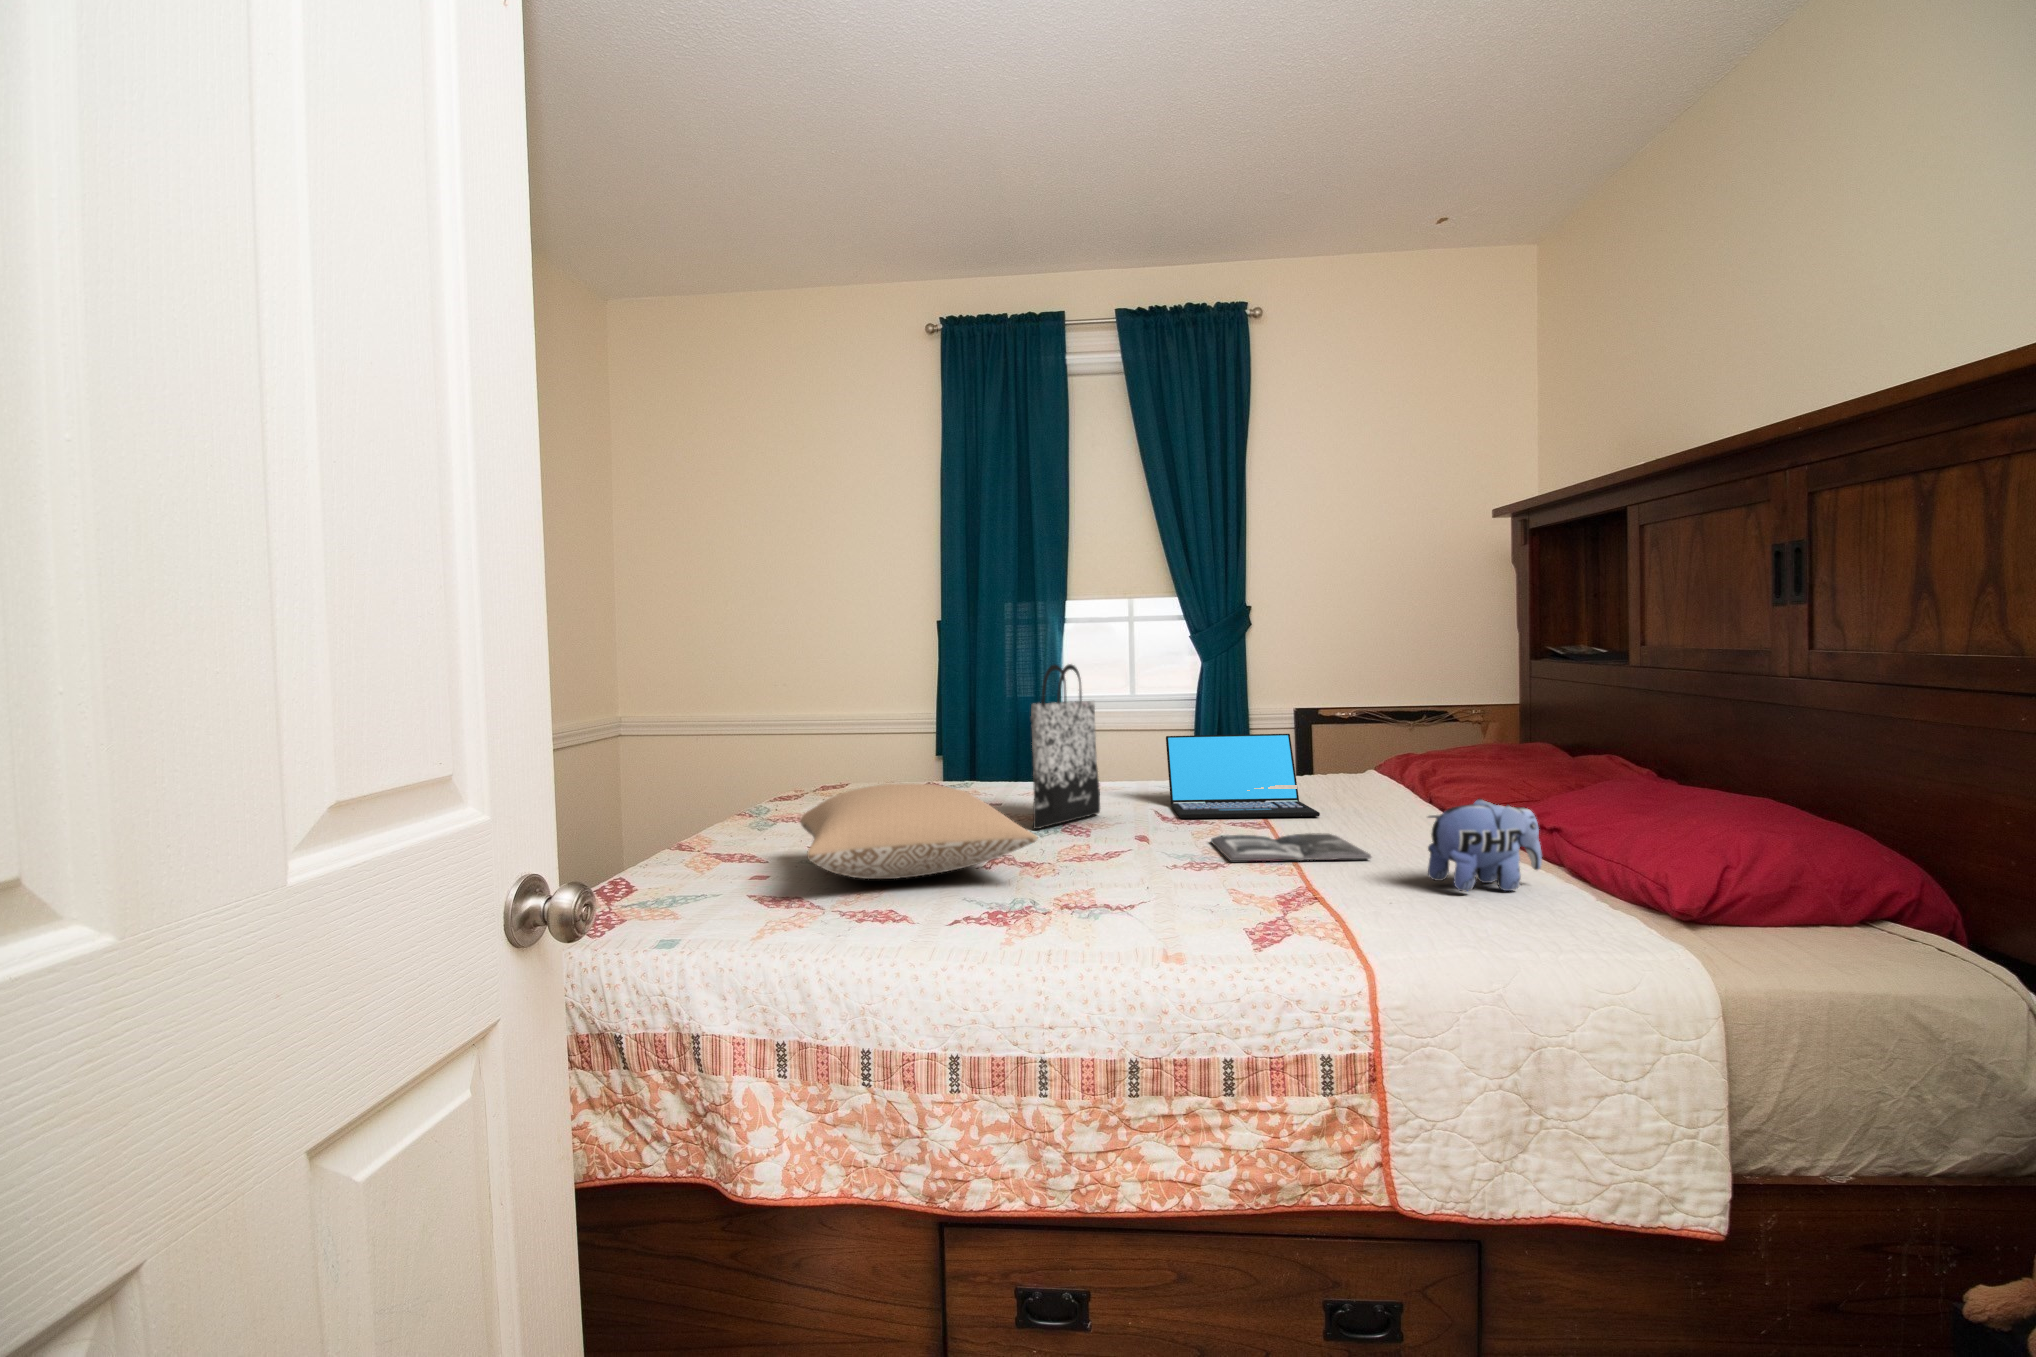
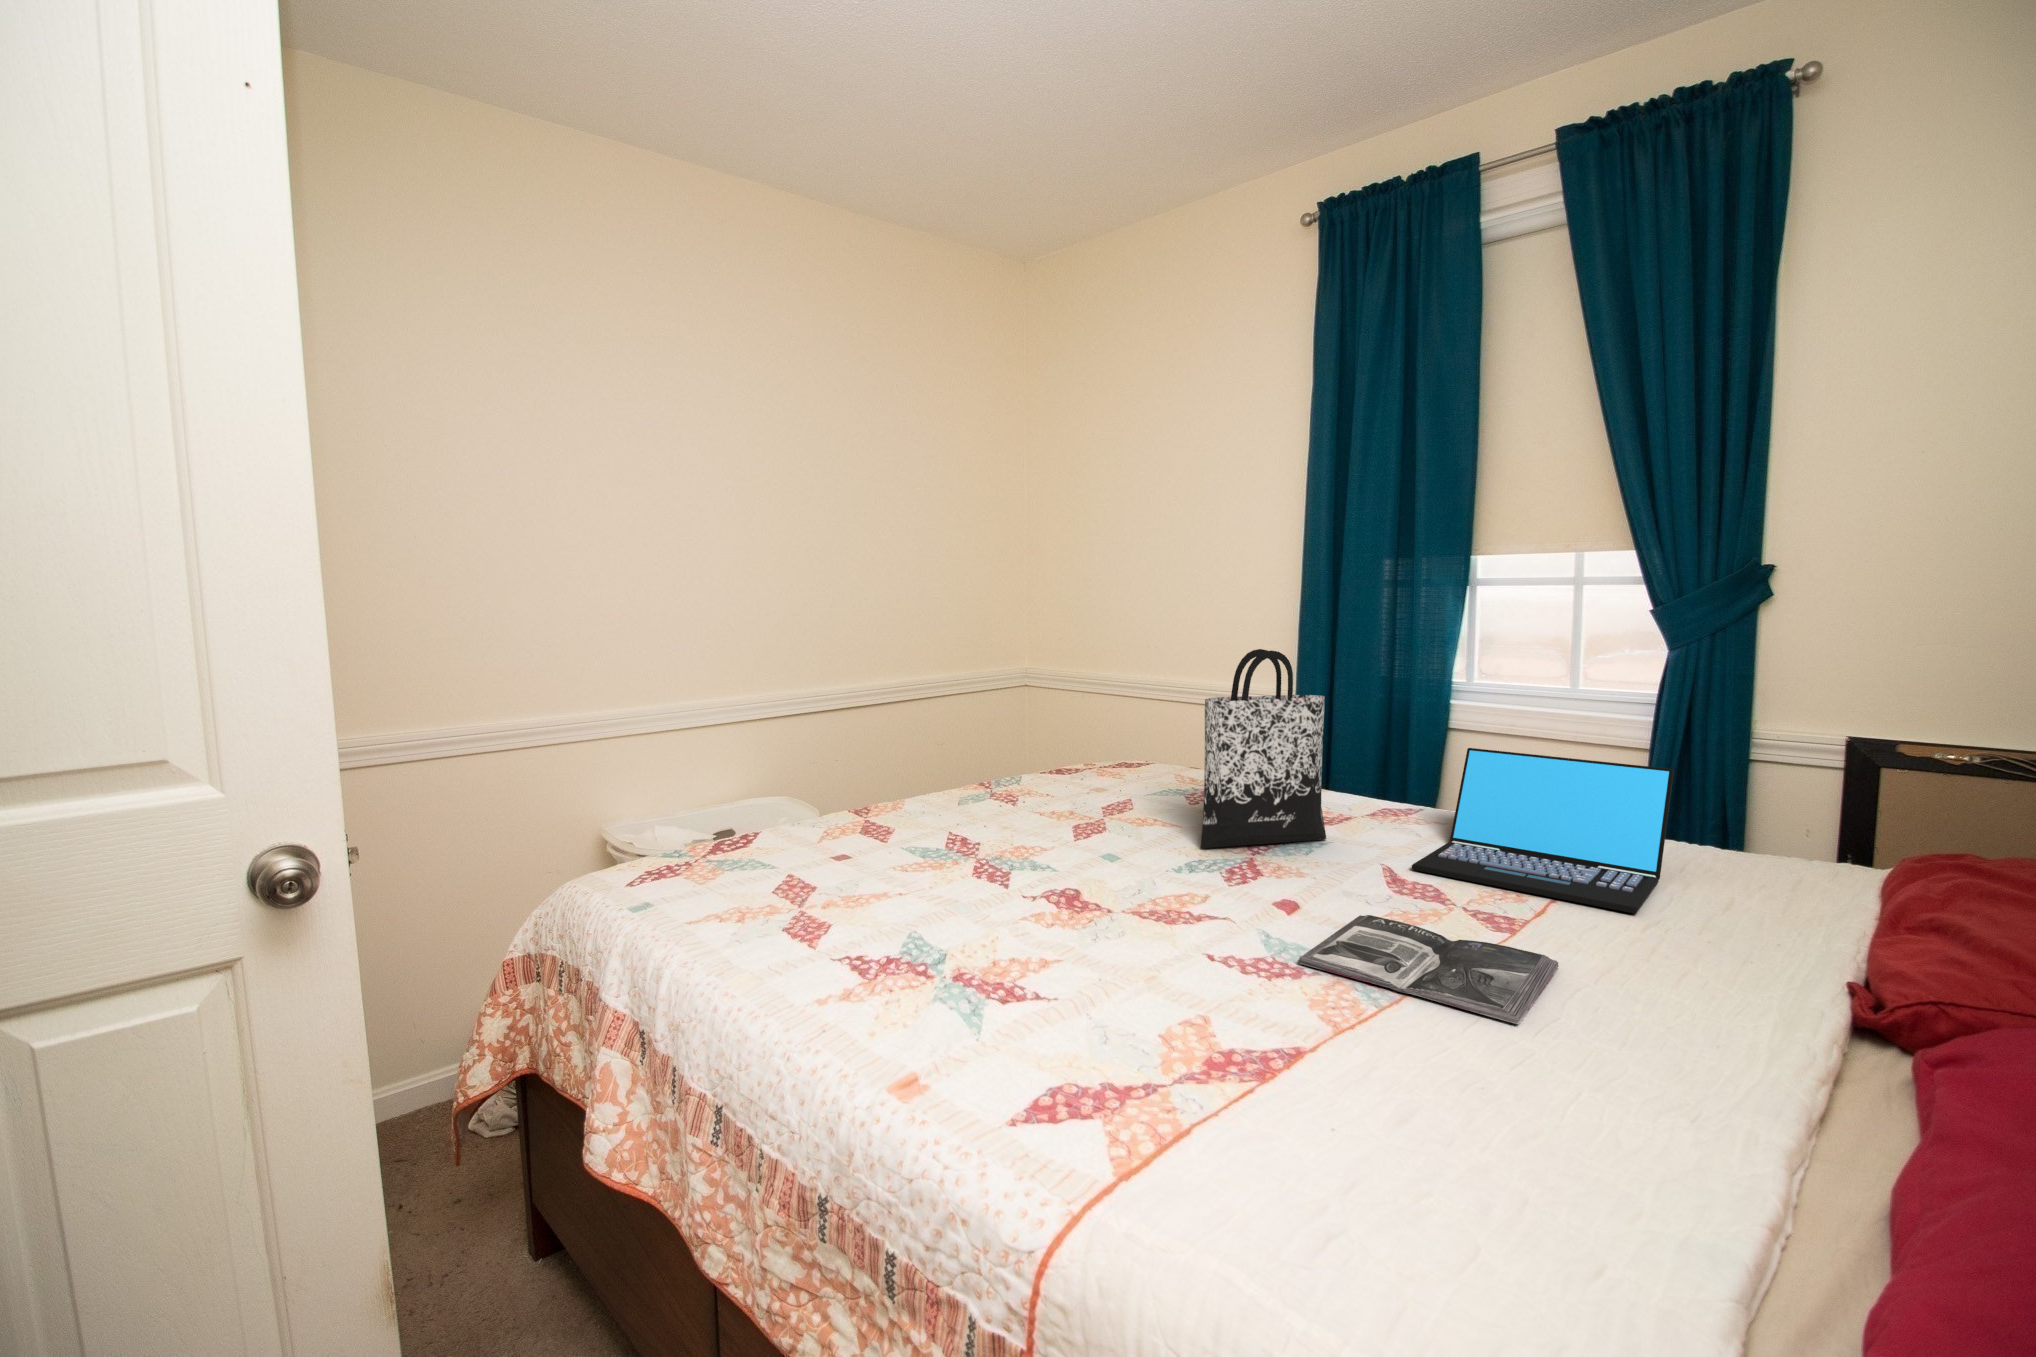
pillow: present [800,783,1038,879] -> none [793,781,1098,890]
plush toy: present [1428,798,1542,891] -> none [1473,993,1736,1190]

